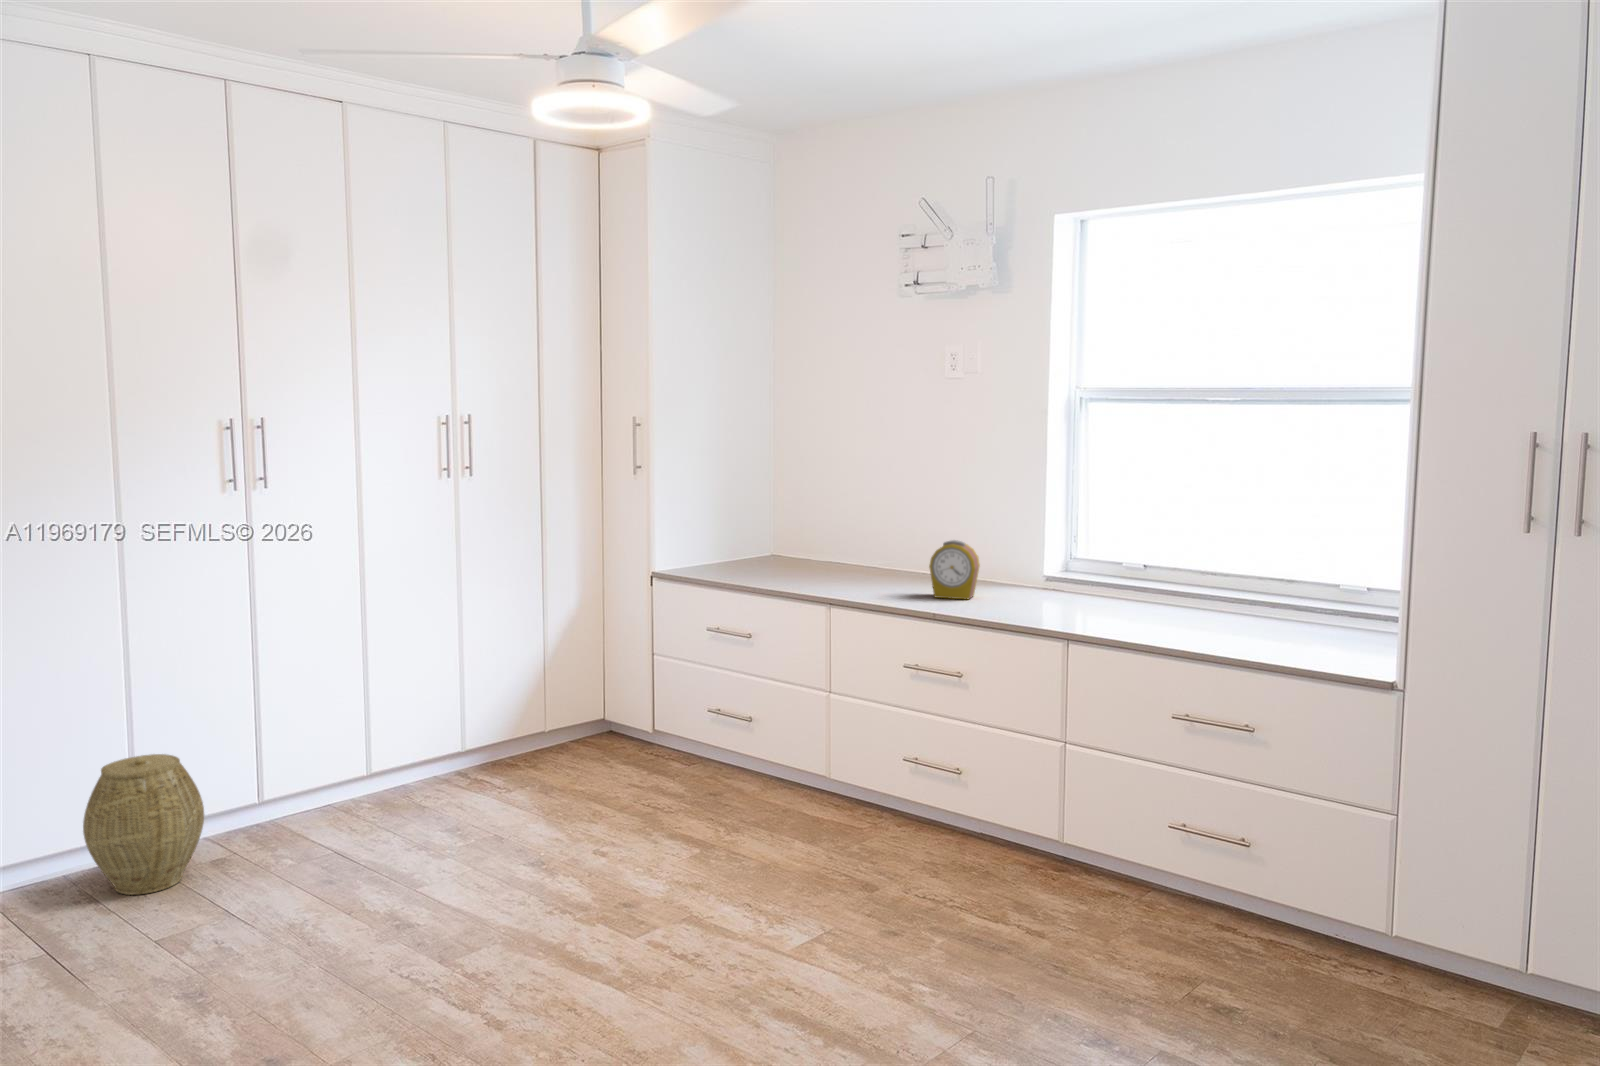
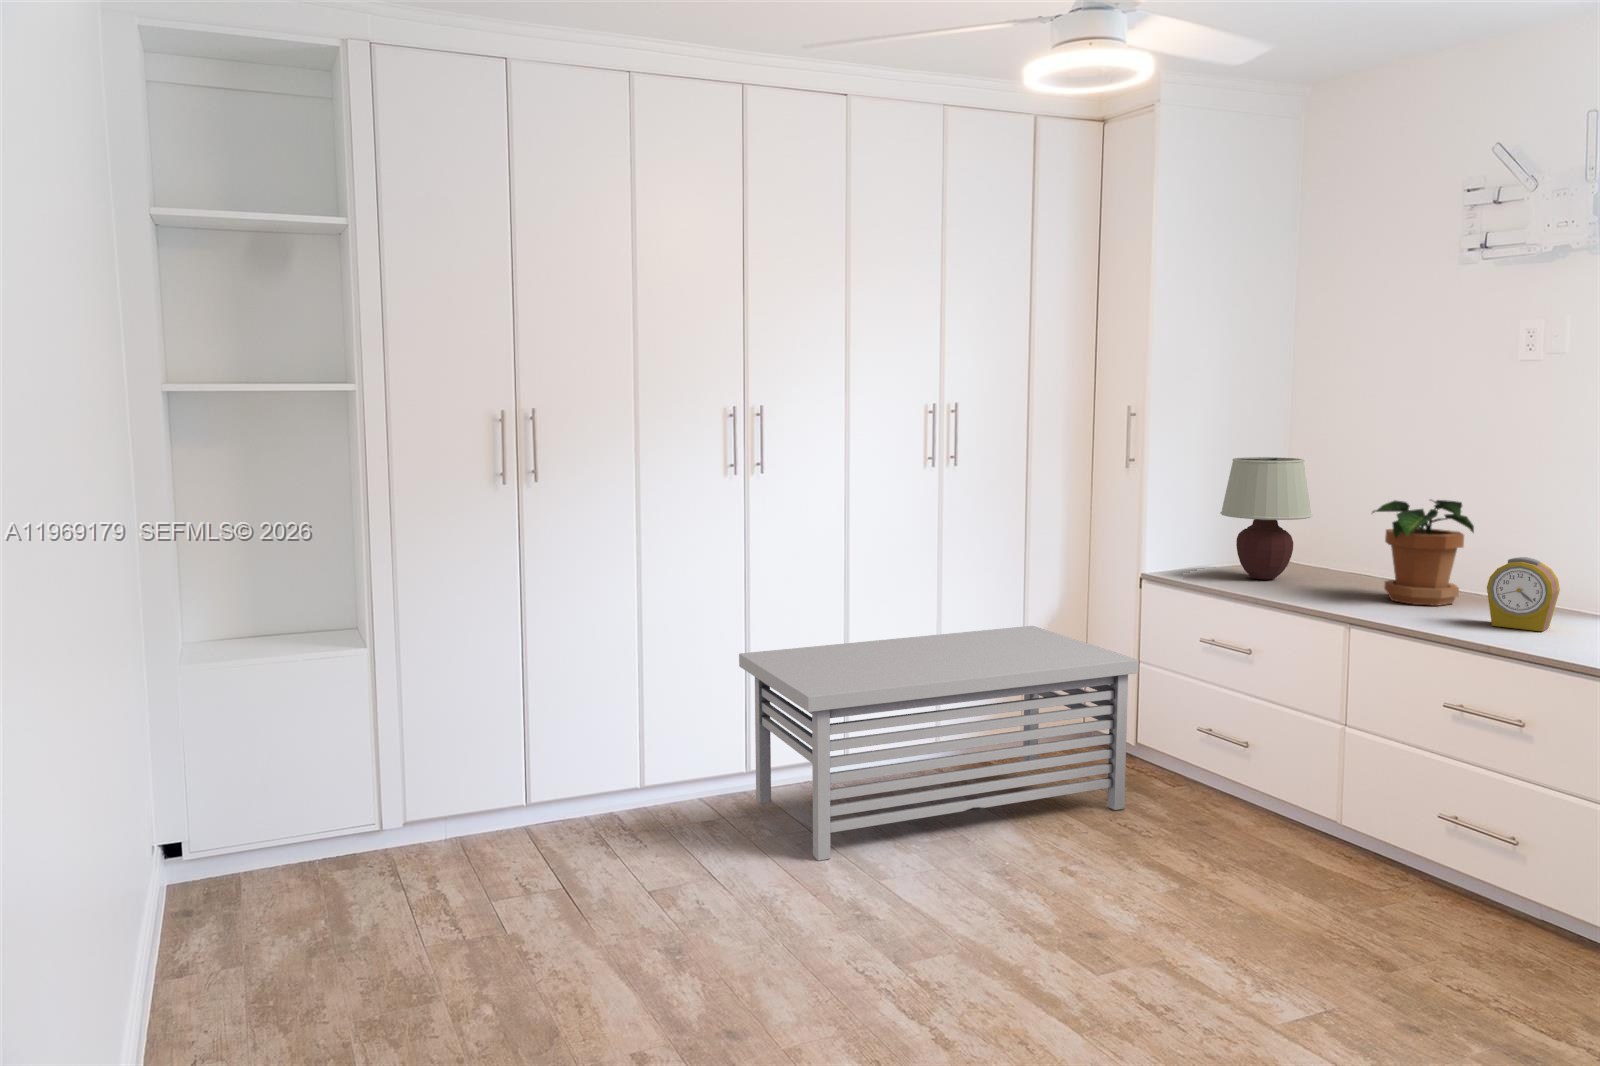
table lamp: none [721,462,796,571] -> present [1220,457,1312,579]
potted plant: none [842,495,919,585] -> present [1372,500,1474,606]
storage bench: none [244,627,656,882] -> present [739,626,1138,861]
woven basket: present [83,754,204,895] -> none [602,716,699,843]

